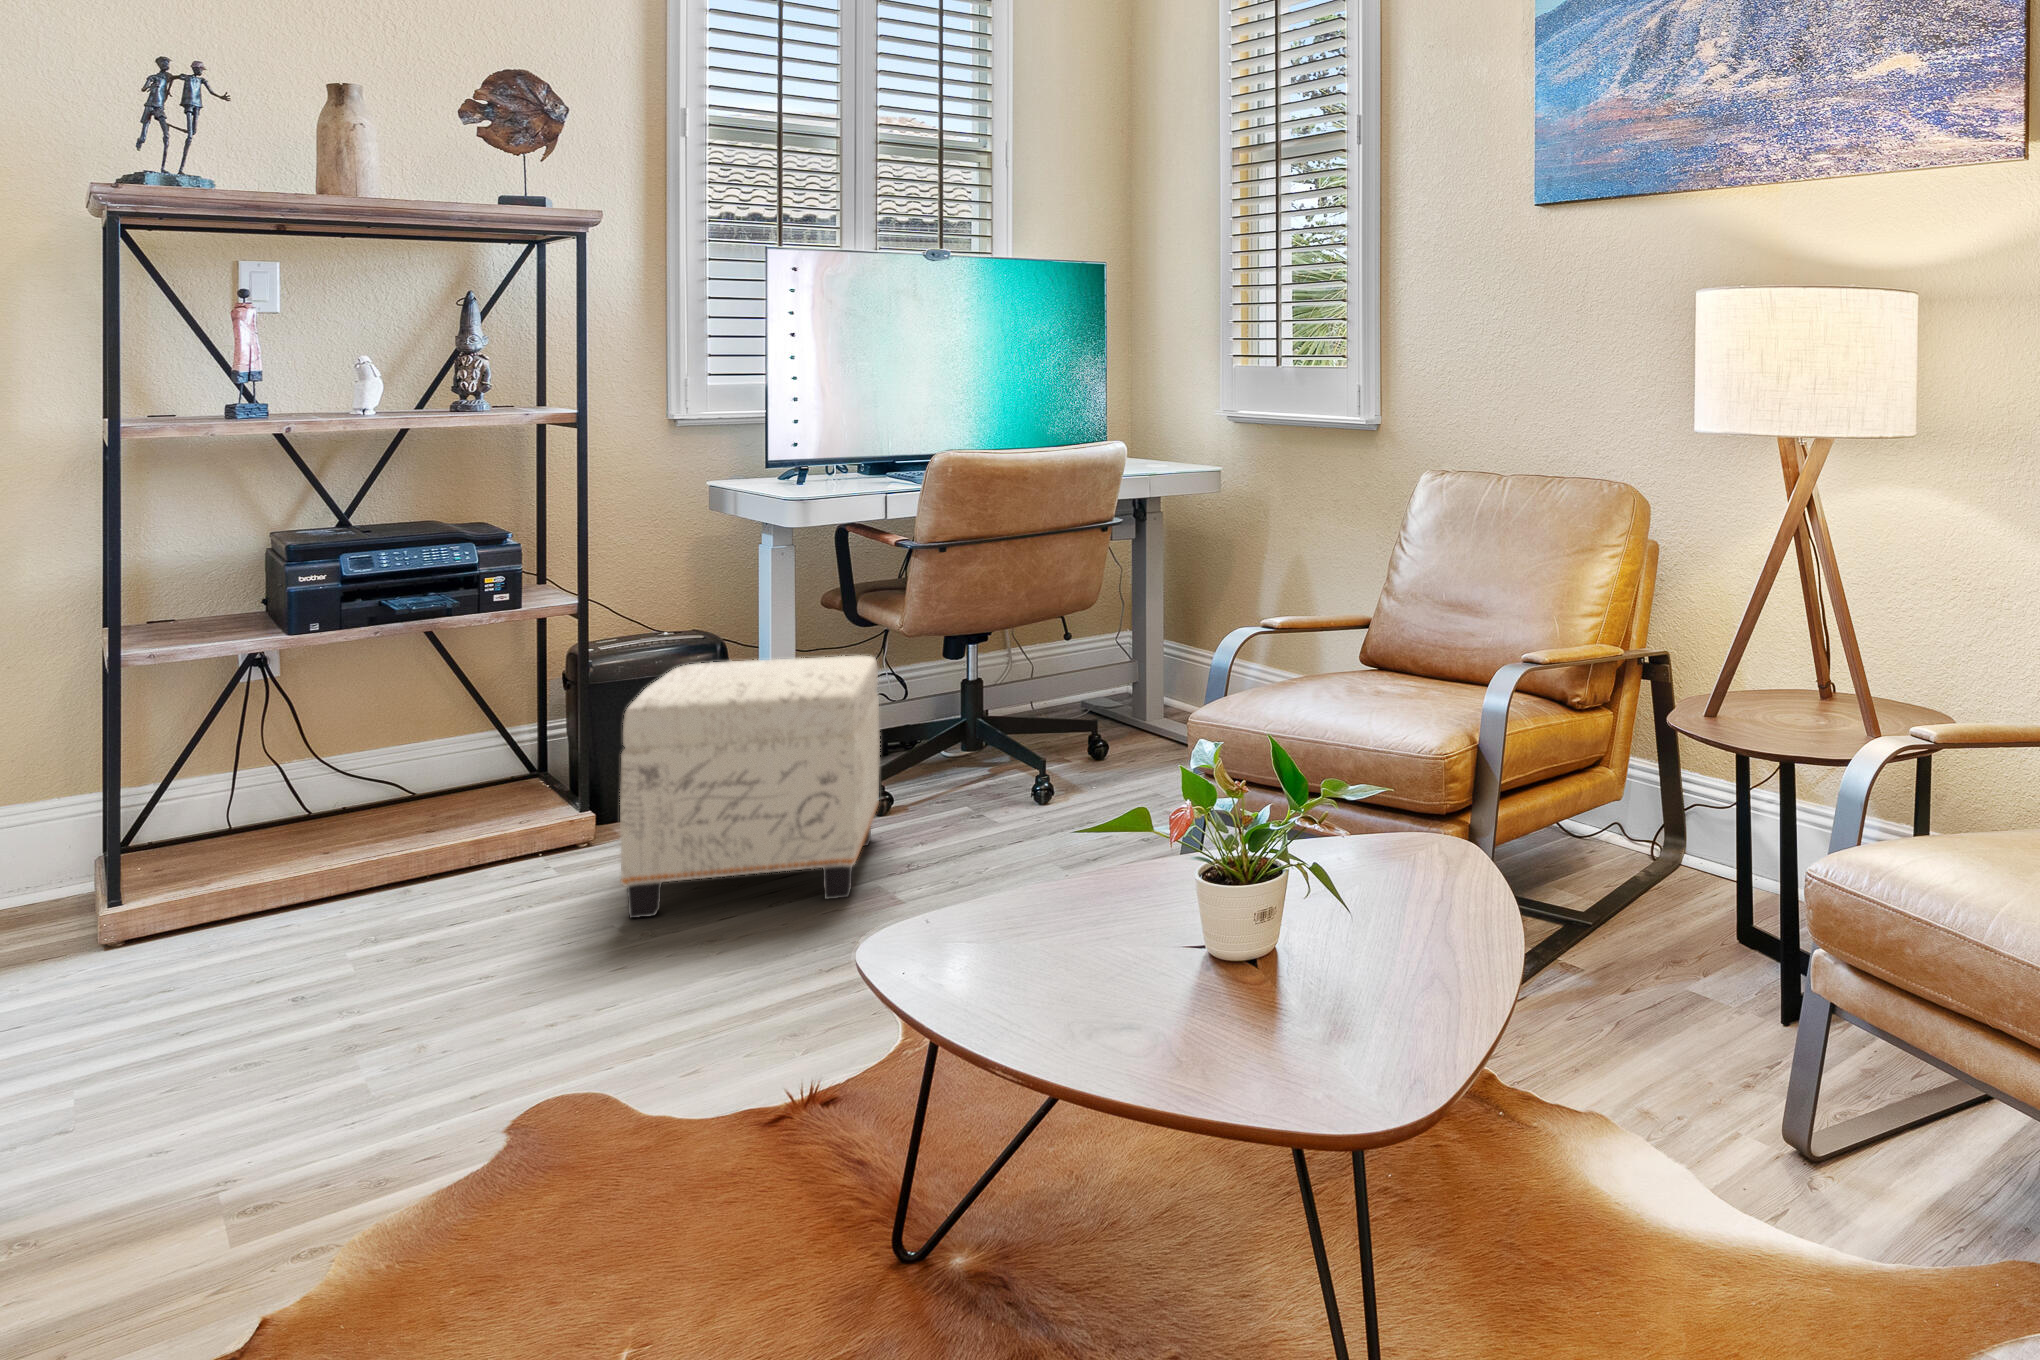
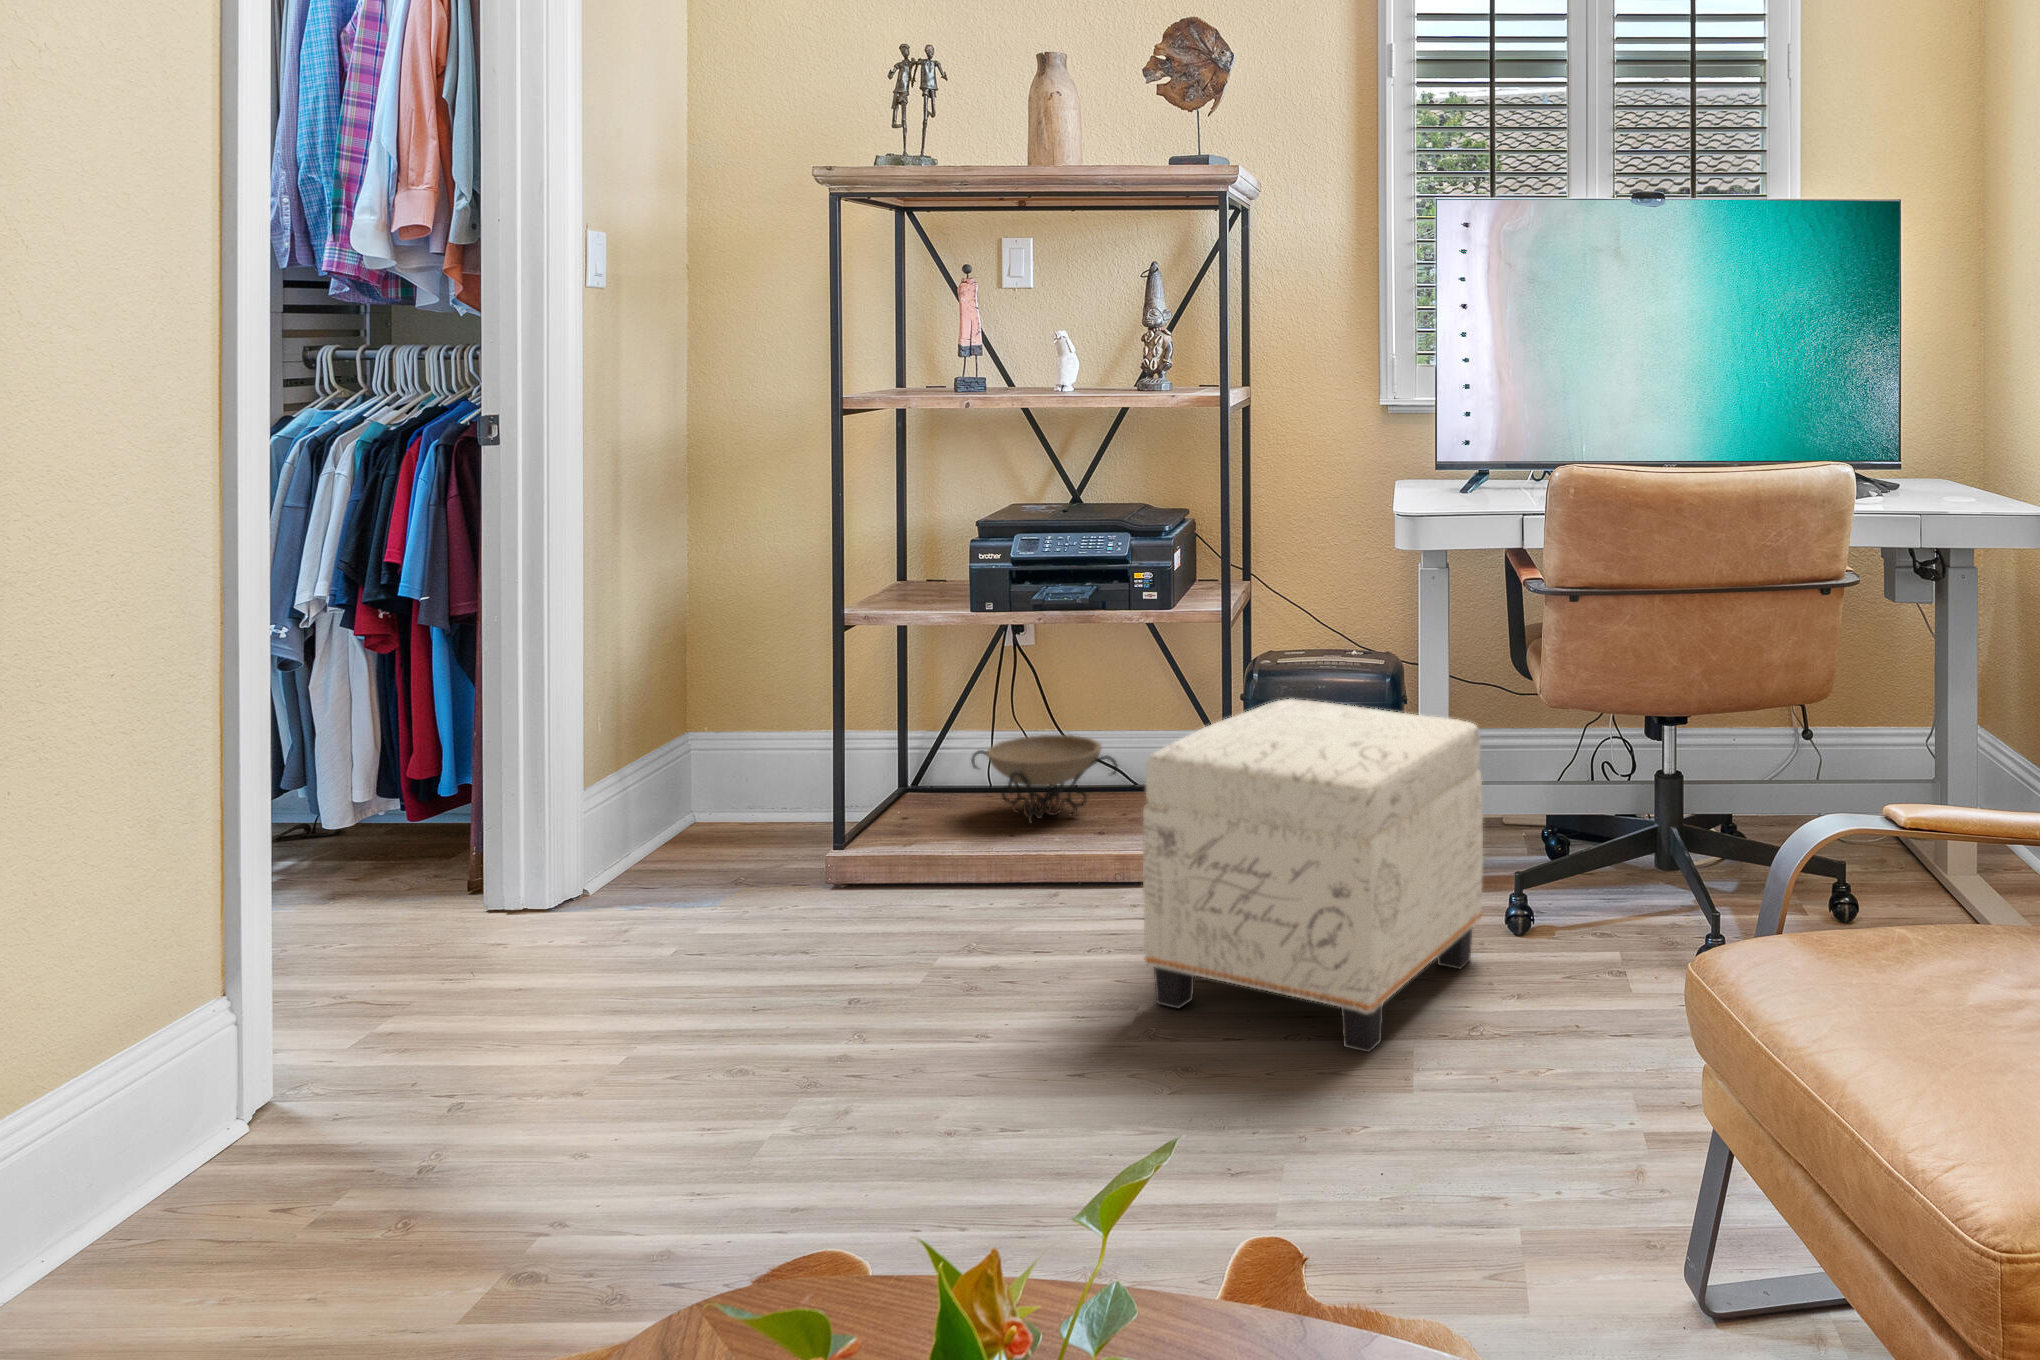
decorative bowl: none [241,753,436,841] -> present [971,735,1118,823]

